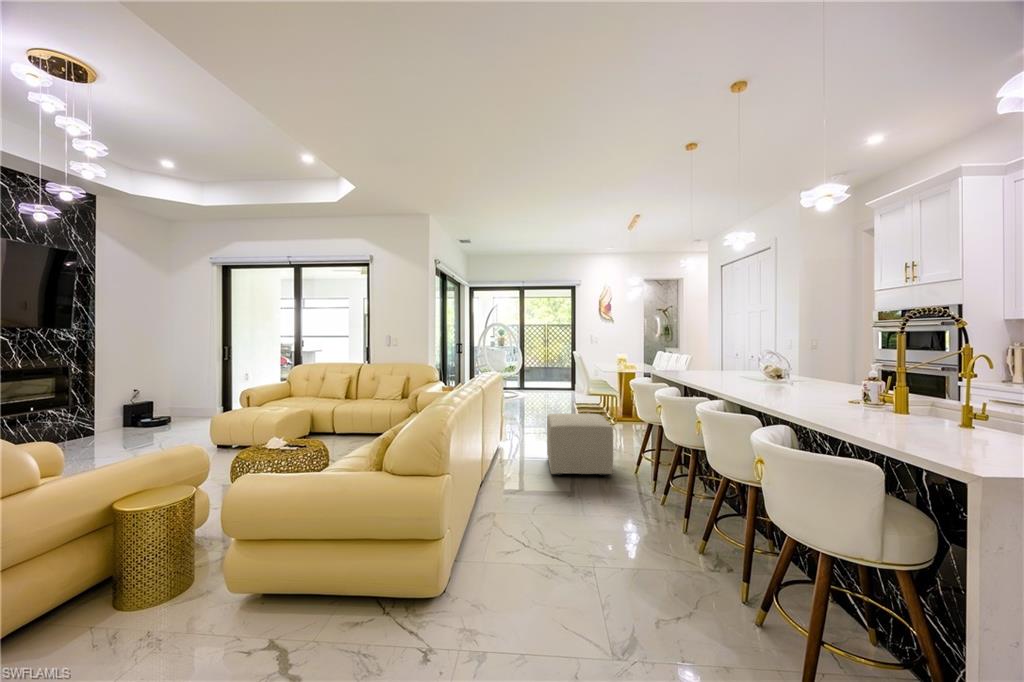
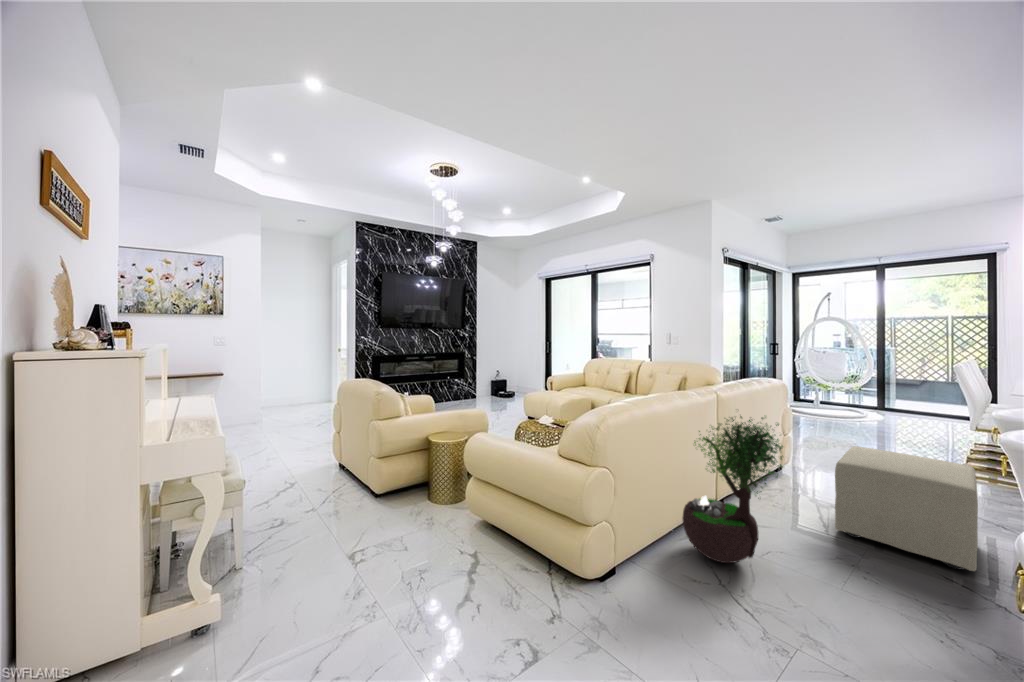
potted tree: none [479,397,556,526] -> present [683,416,783,563]

